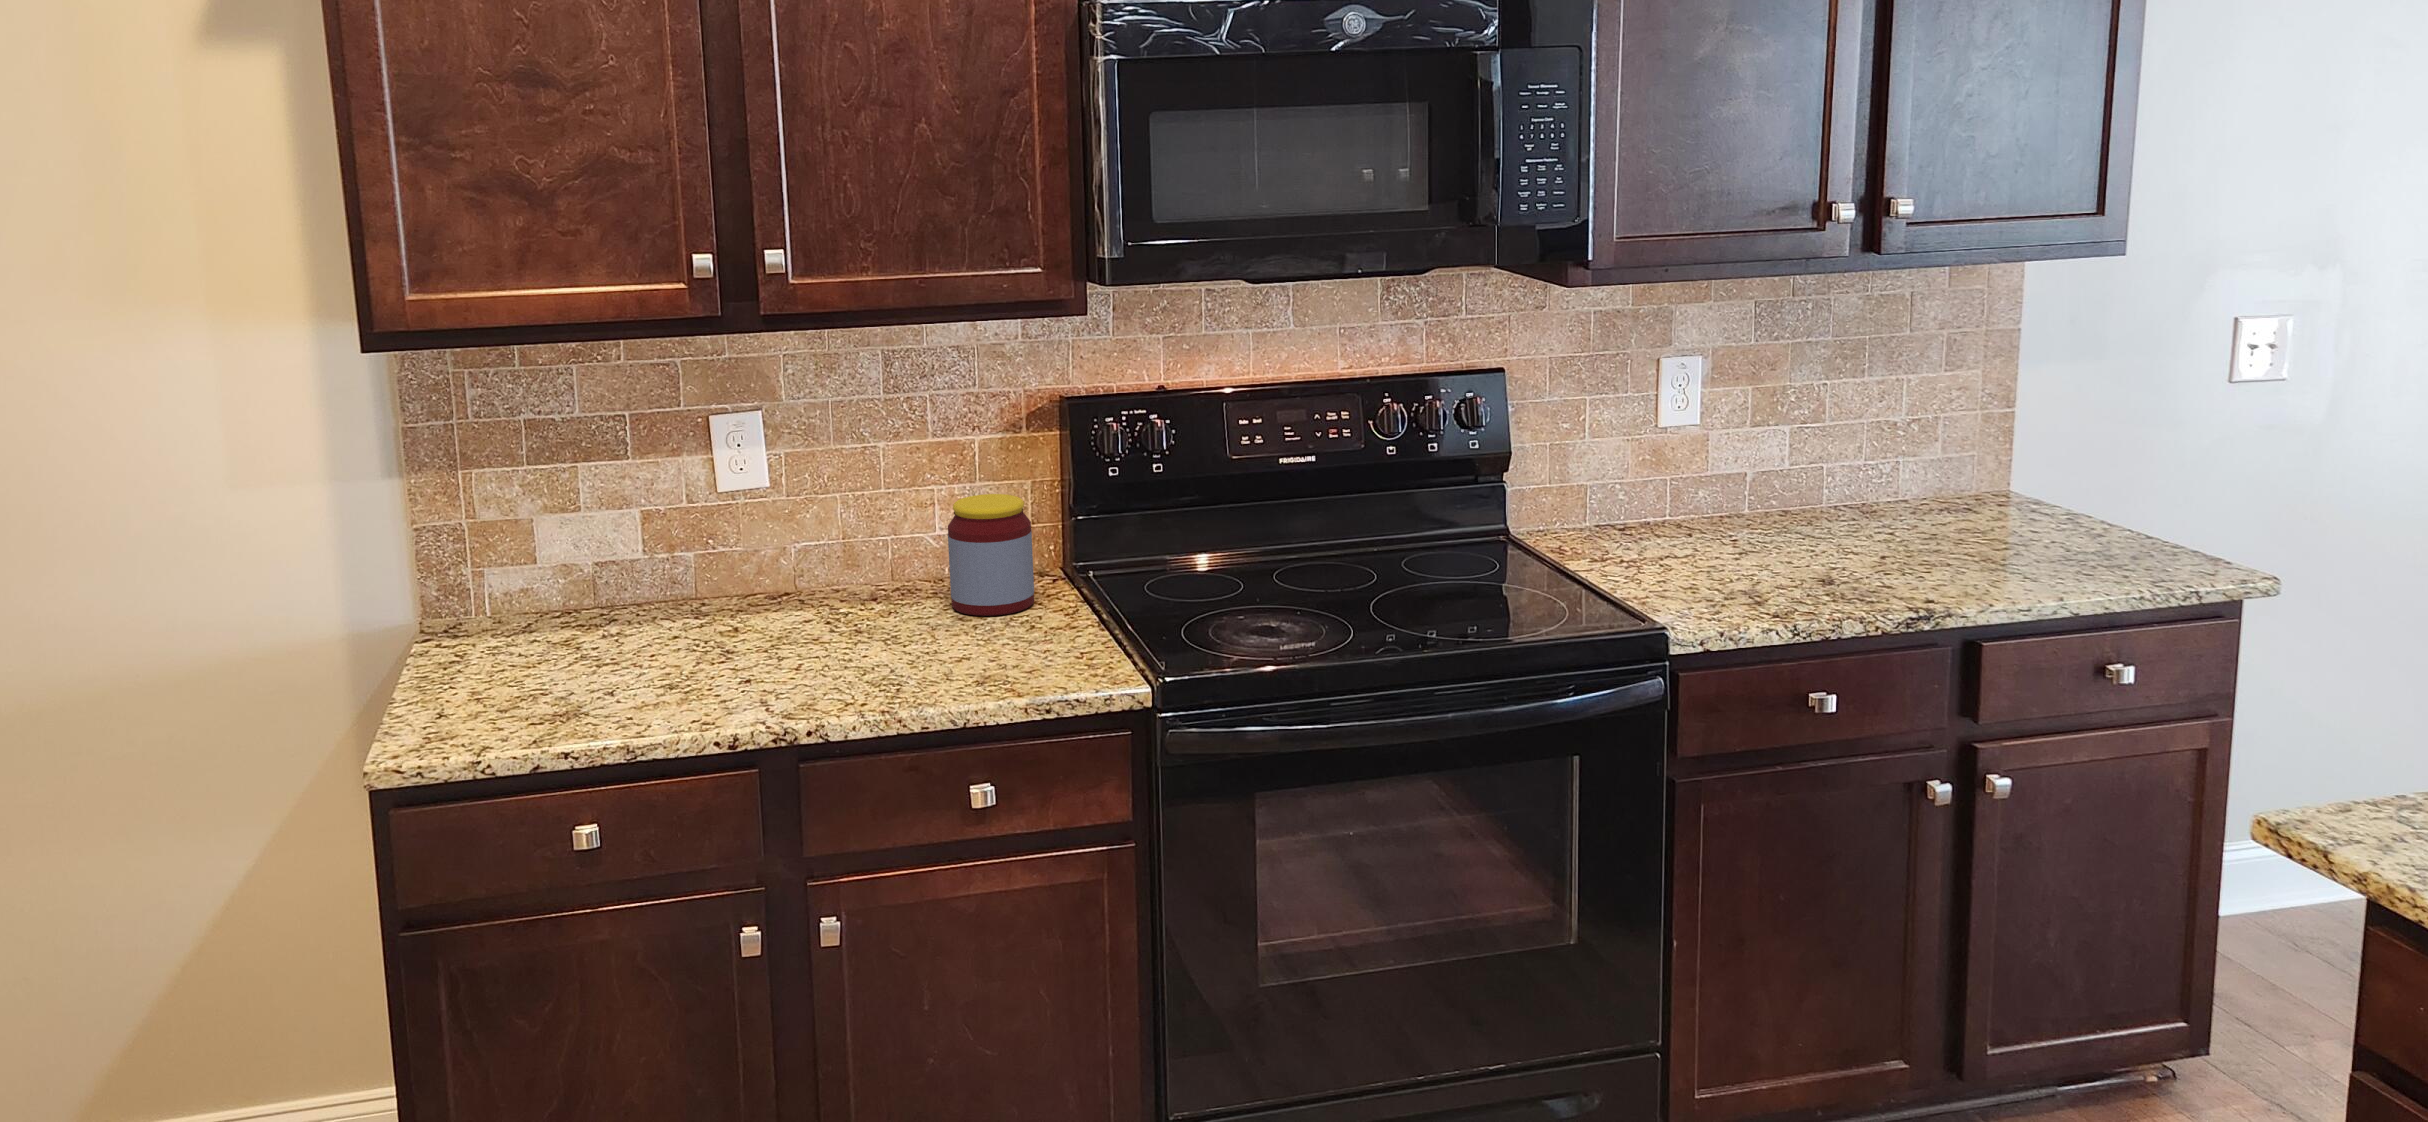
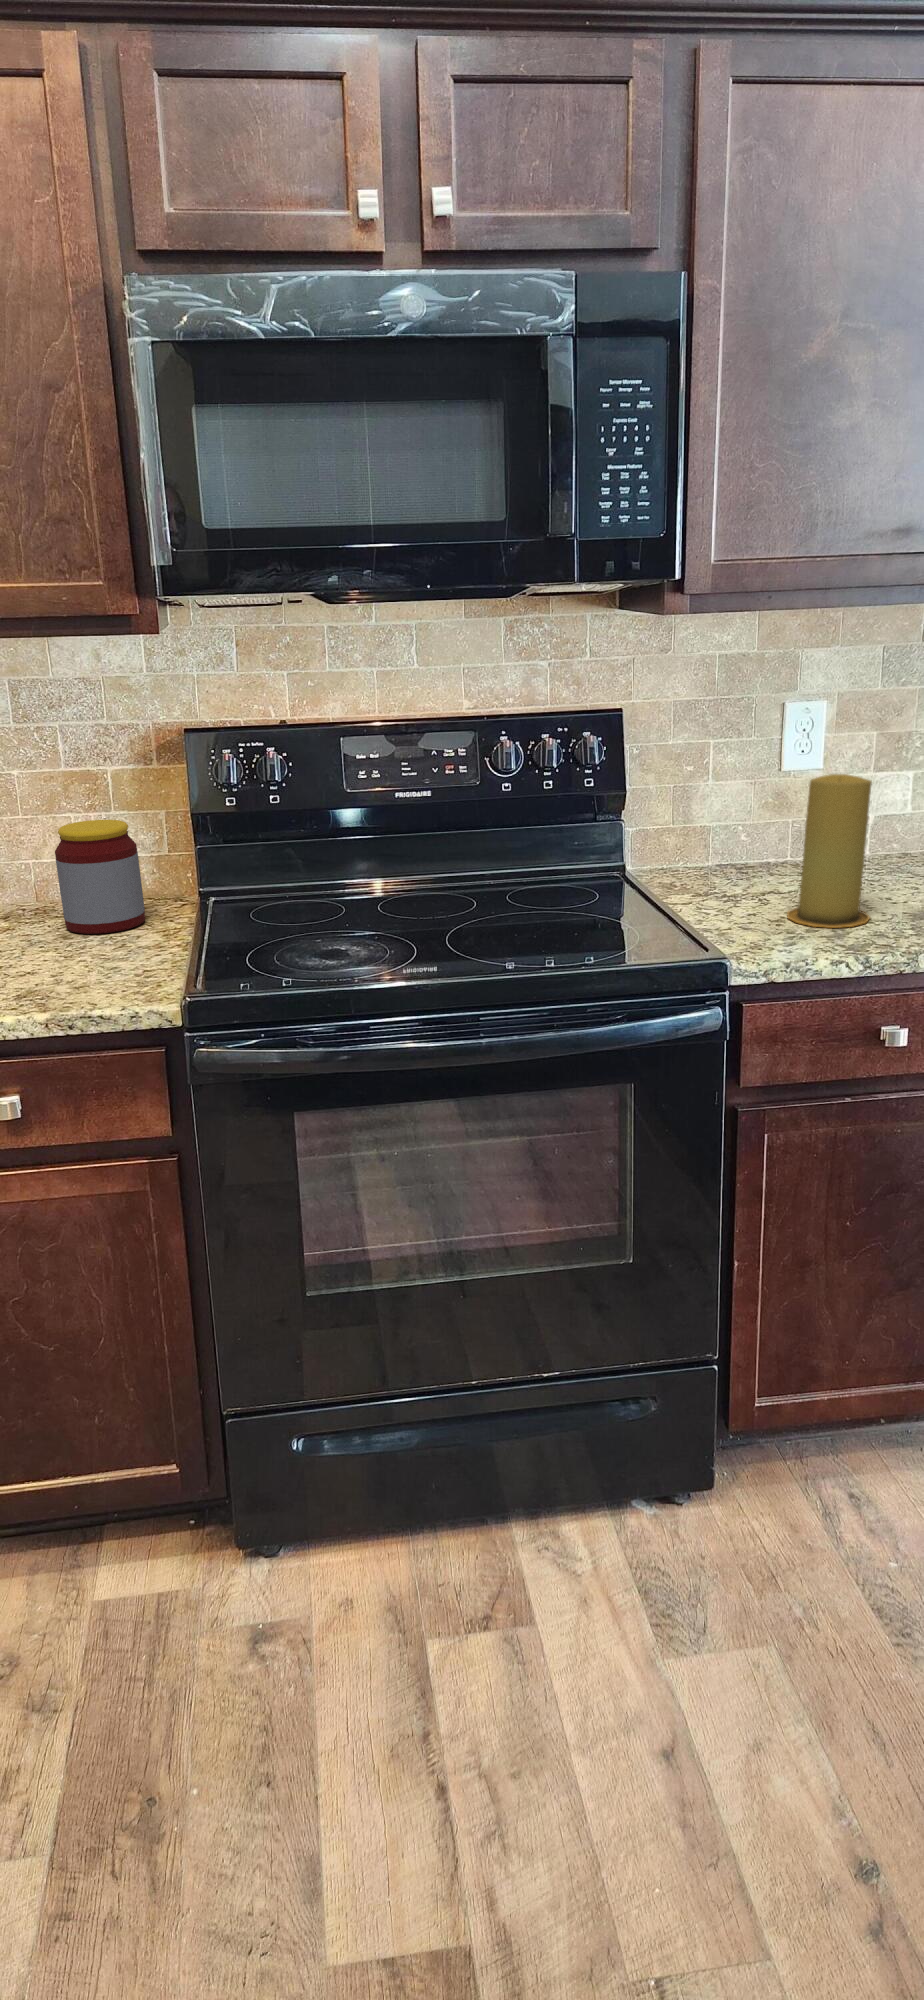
candle: none [1698,441,1782,594] -> present [787,774,872,928]

